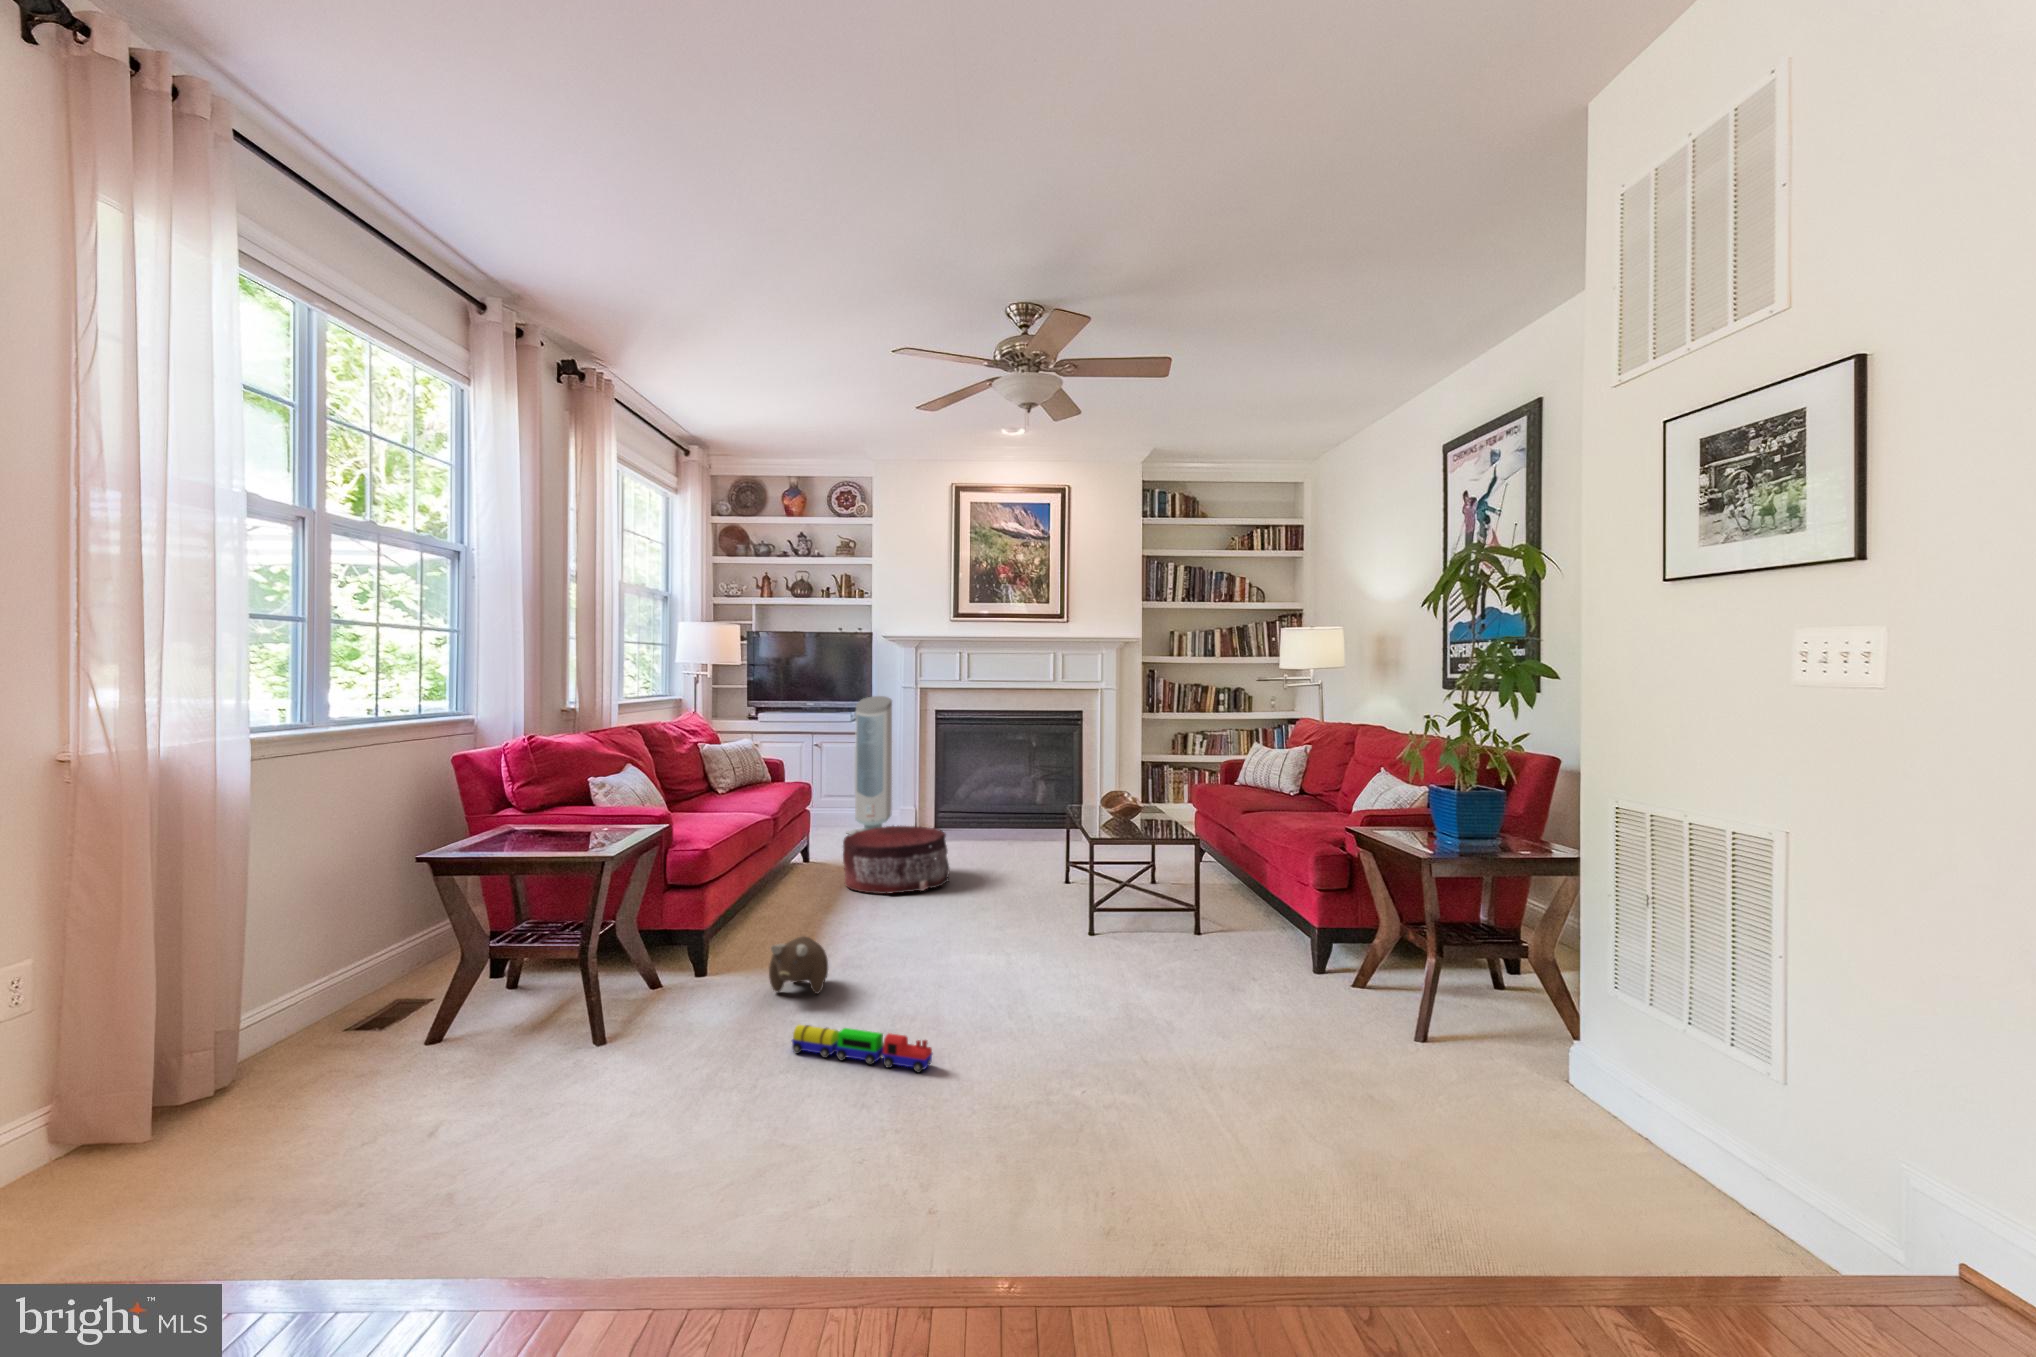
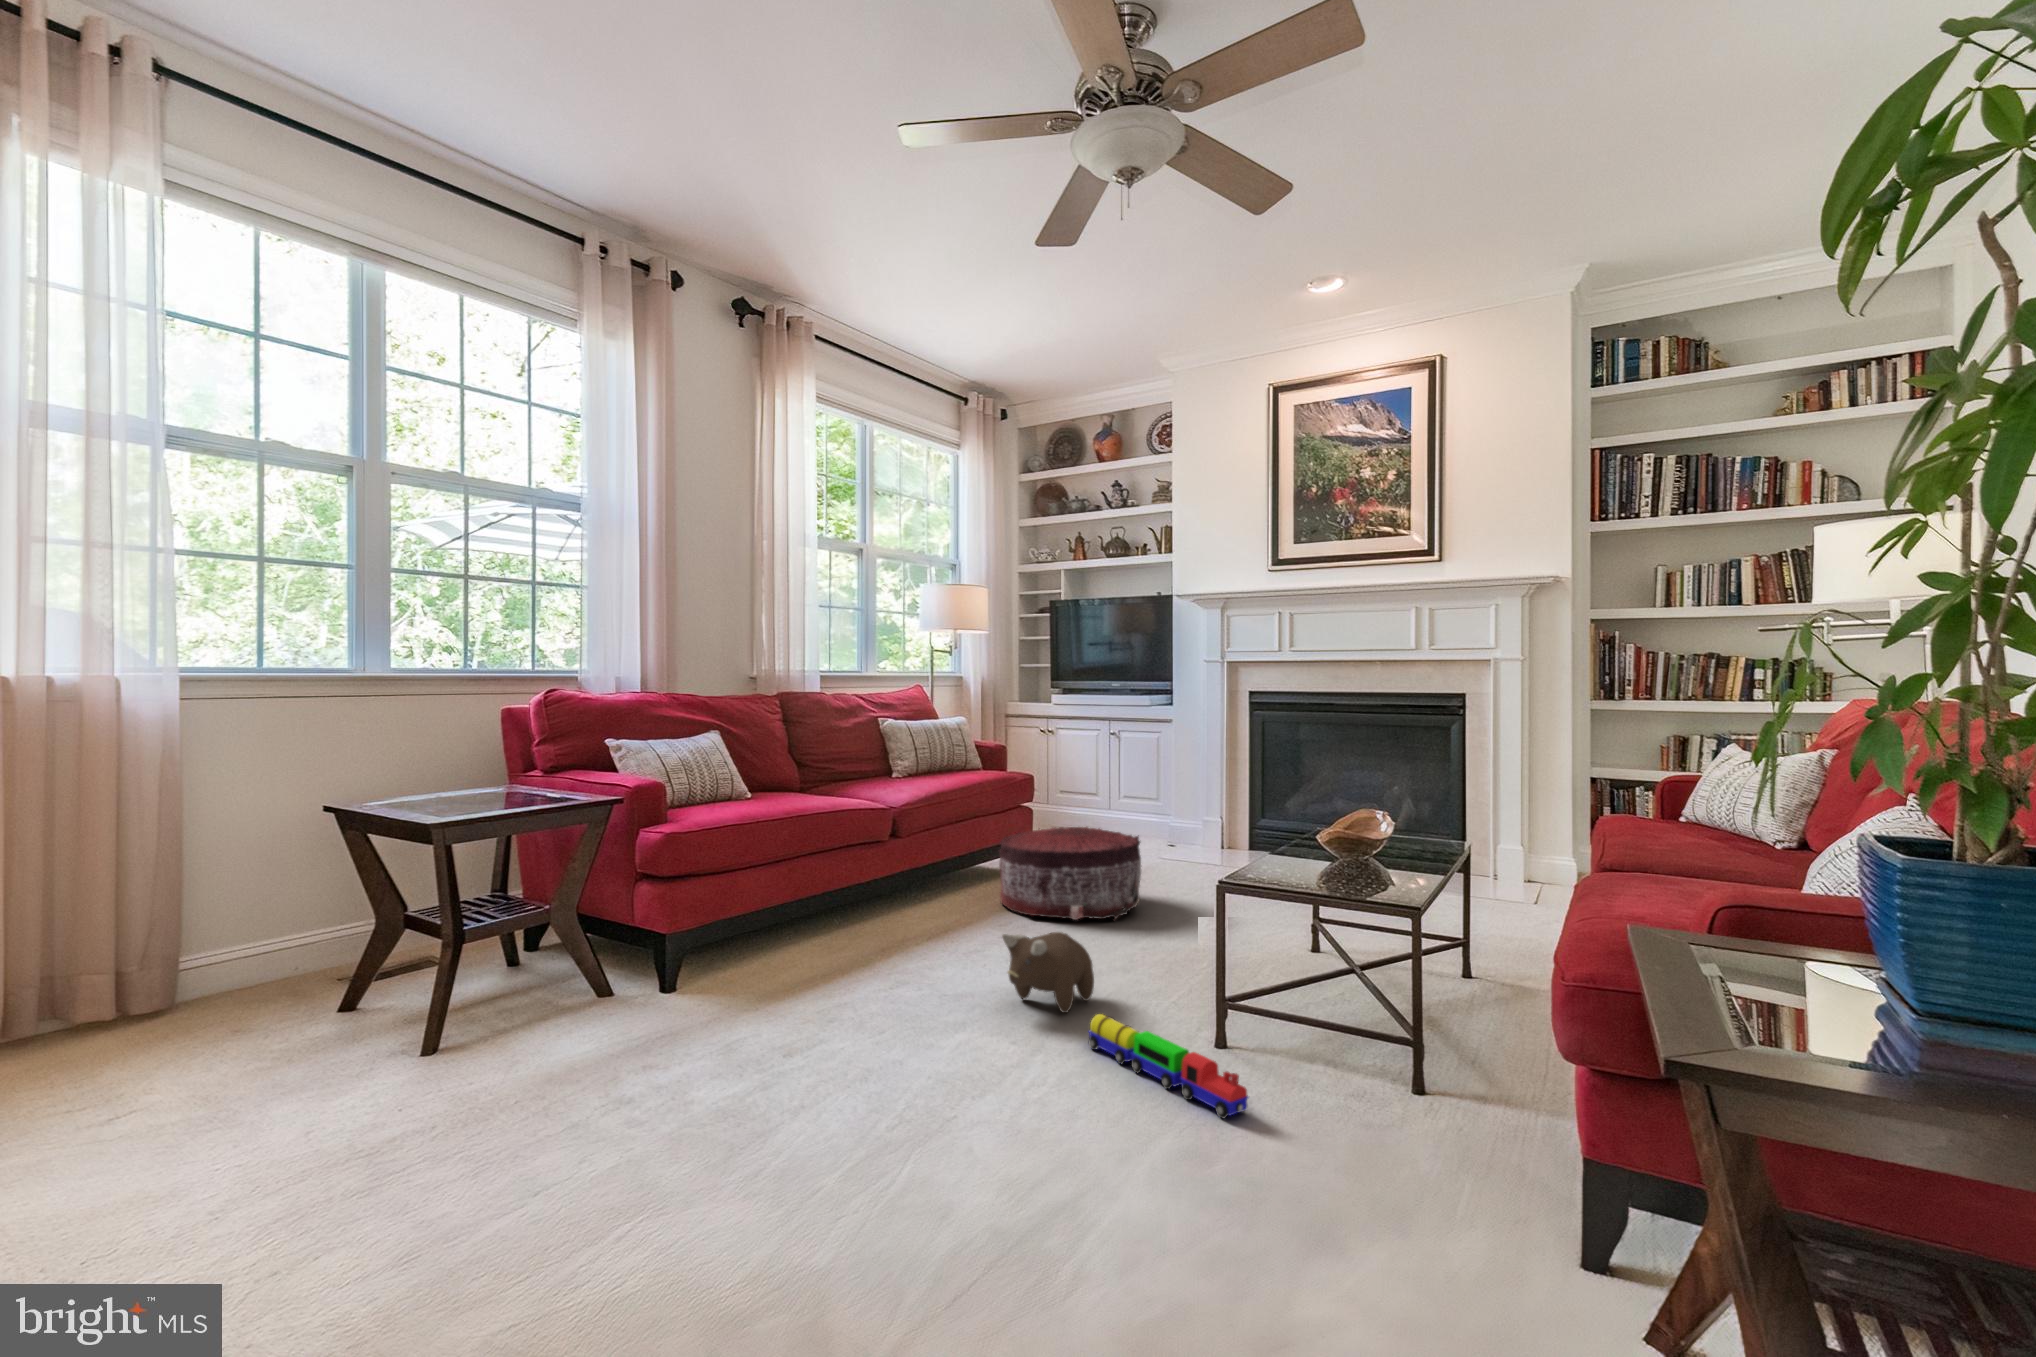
air purifier: present [847,696,892,835] -> none [1137,672,1195,854]
plush toy: present [769,936,828,994] -> present [1002,932,1094,1013]
toy train: present [792,1025,932,1073] -> present [1089,1014,1248,1119]

